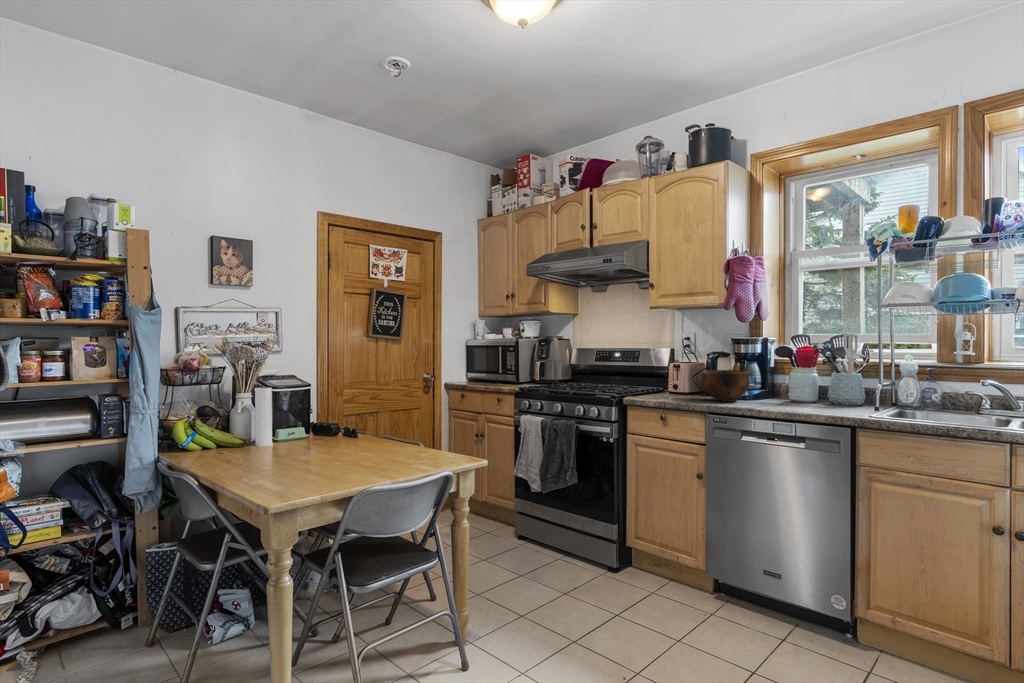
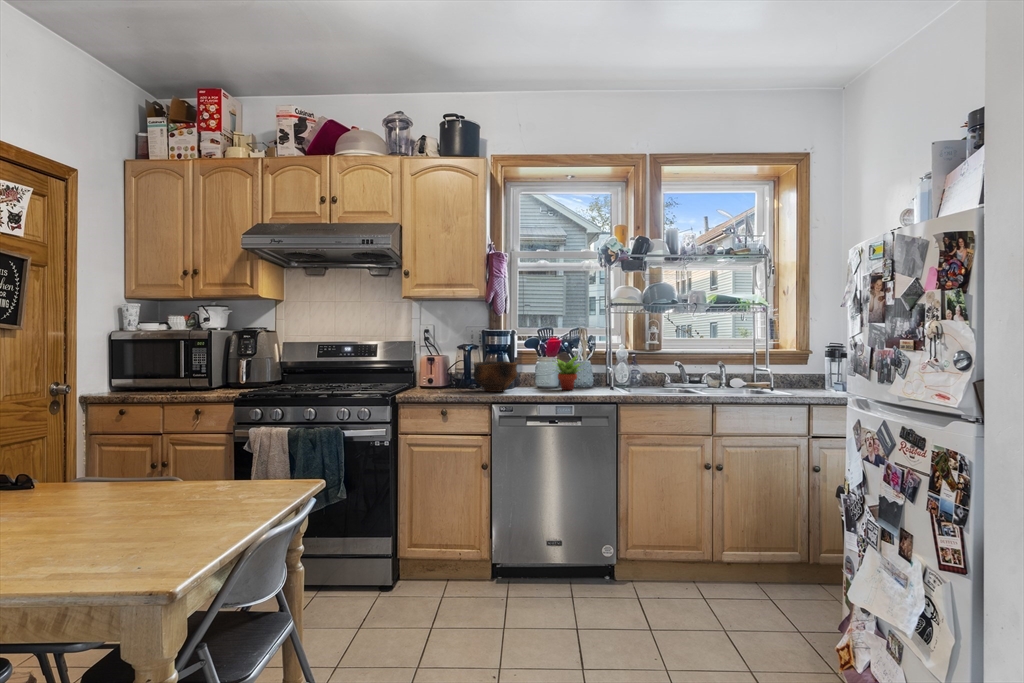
succulent plant: none [794,365,843,406] -> present [556,355,580,390]

